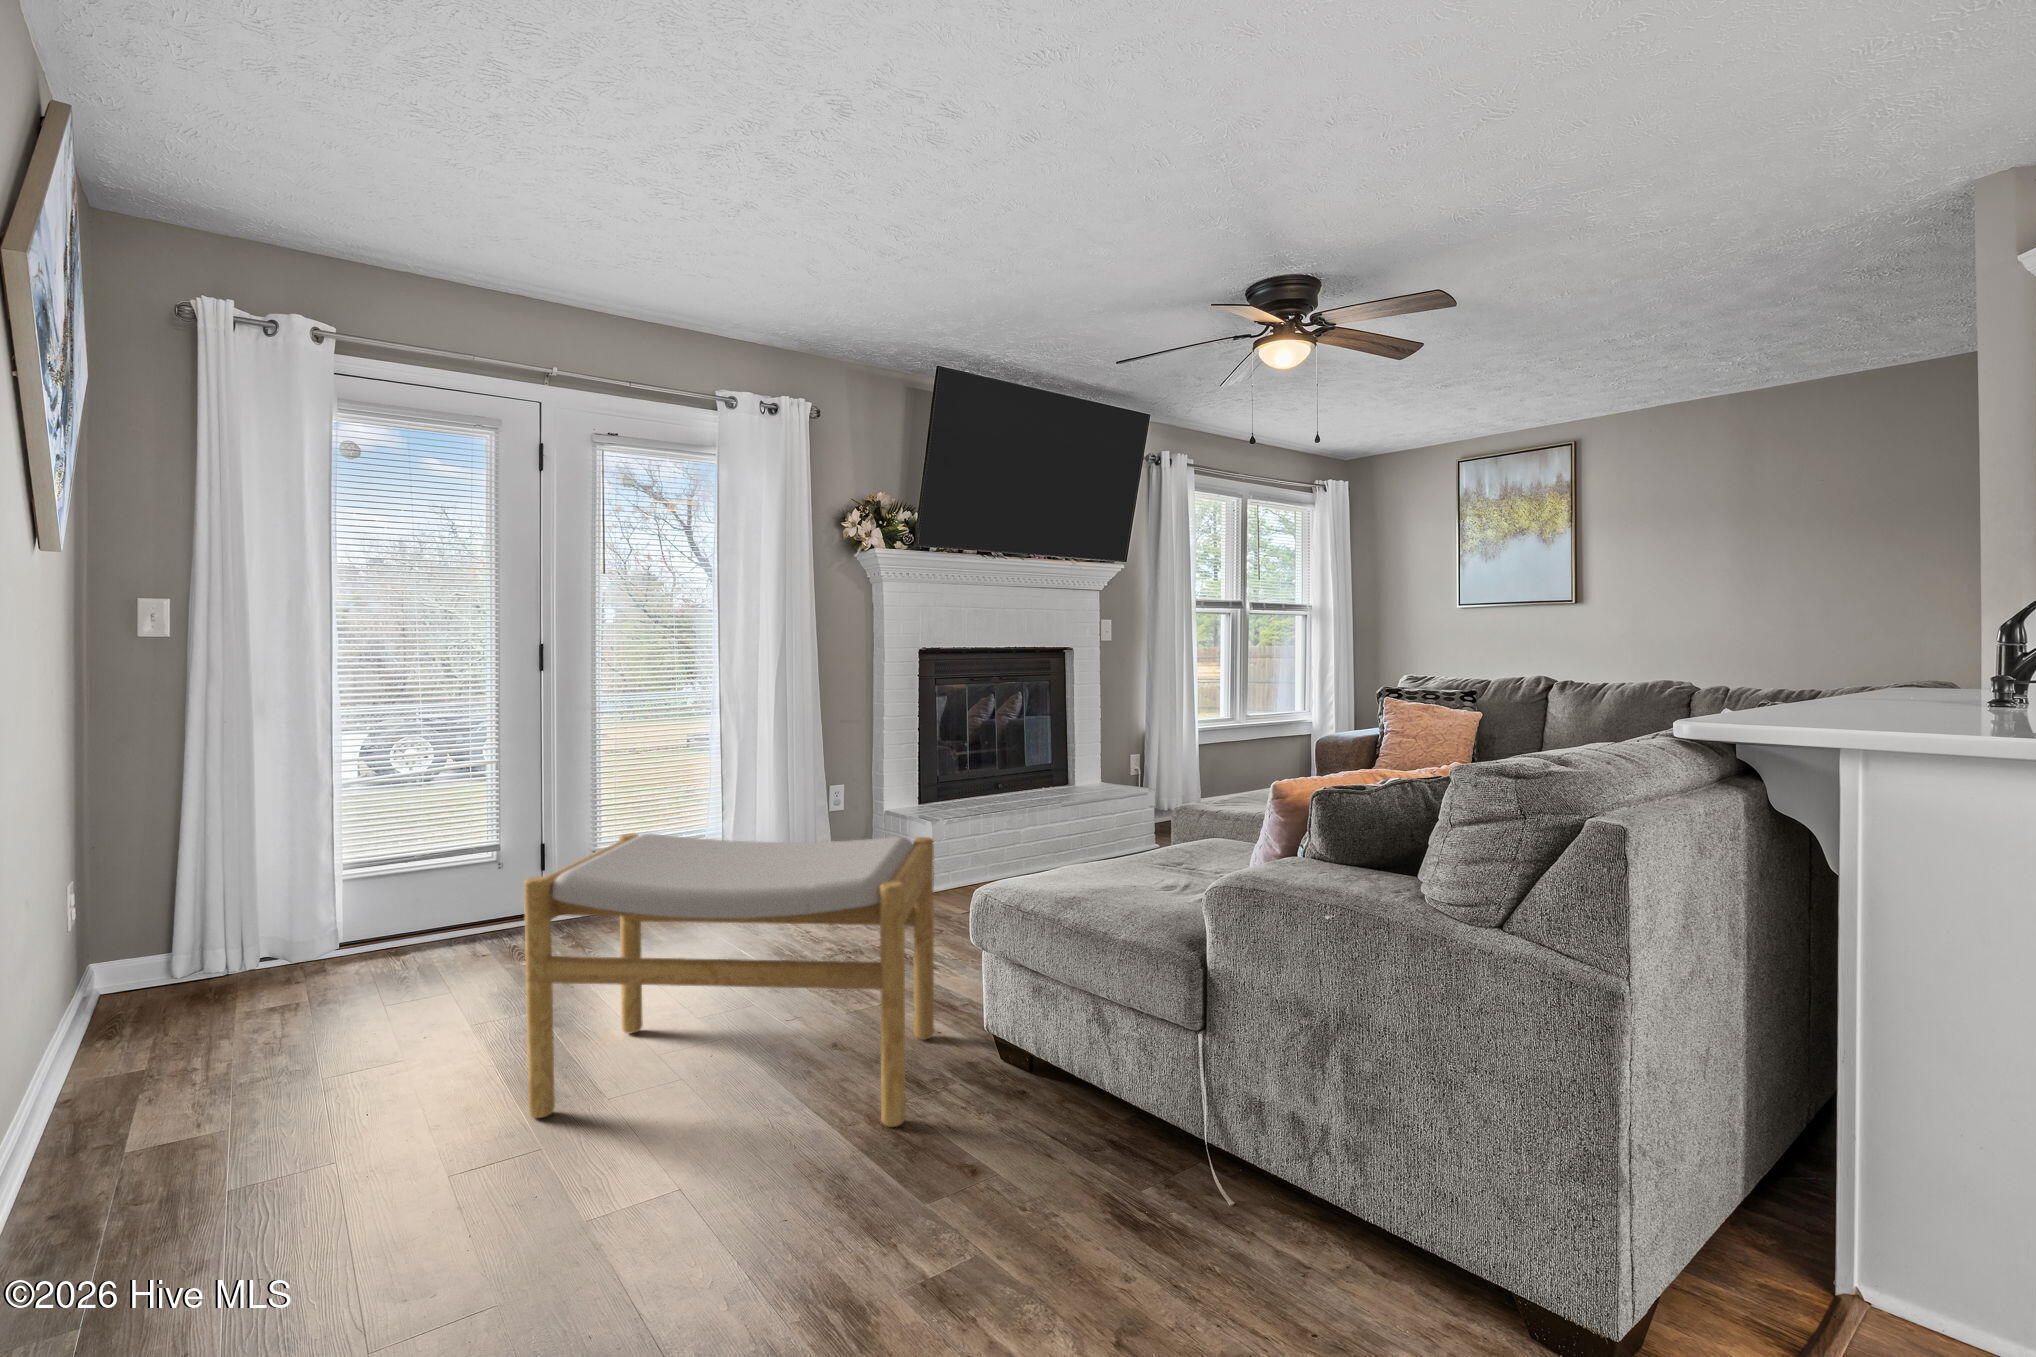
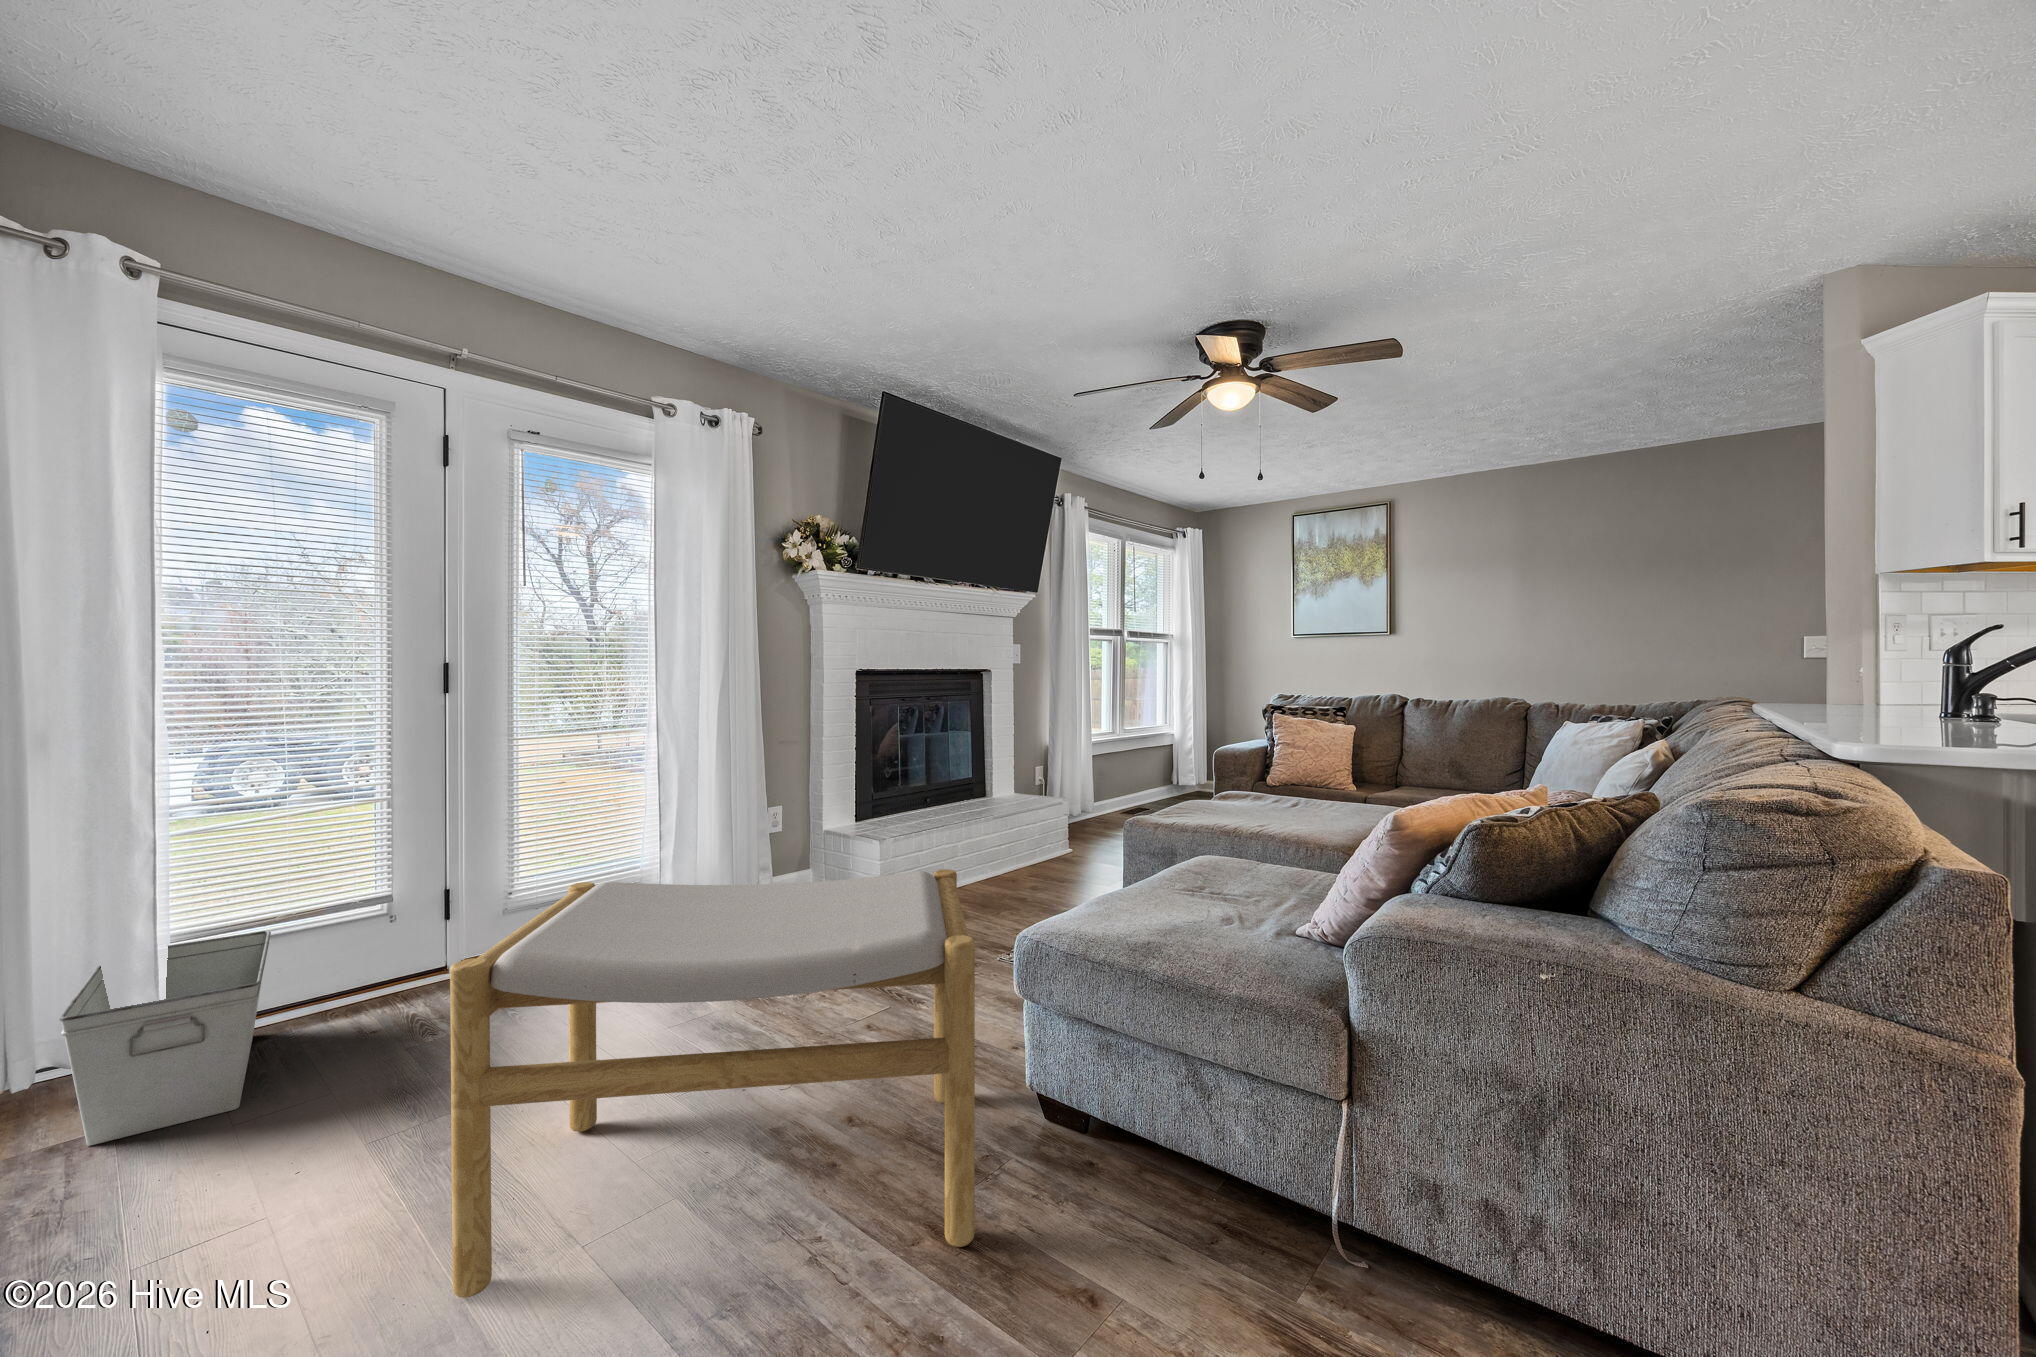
storage bin: none [274,869,409,1013] -> present [59,931,271,1146]

